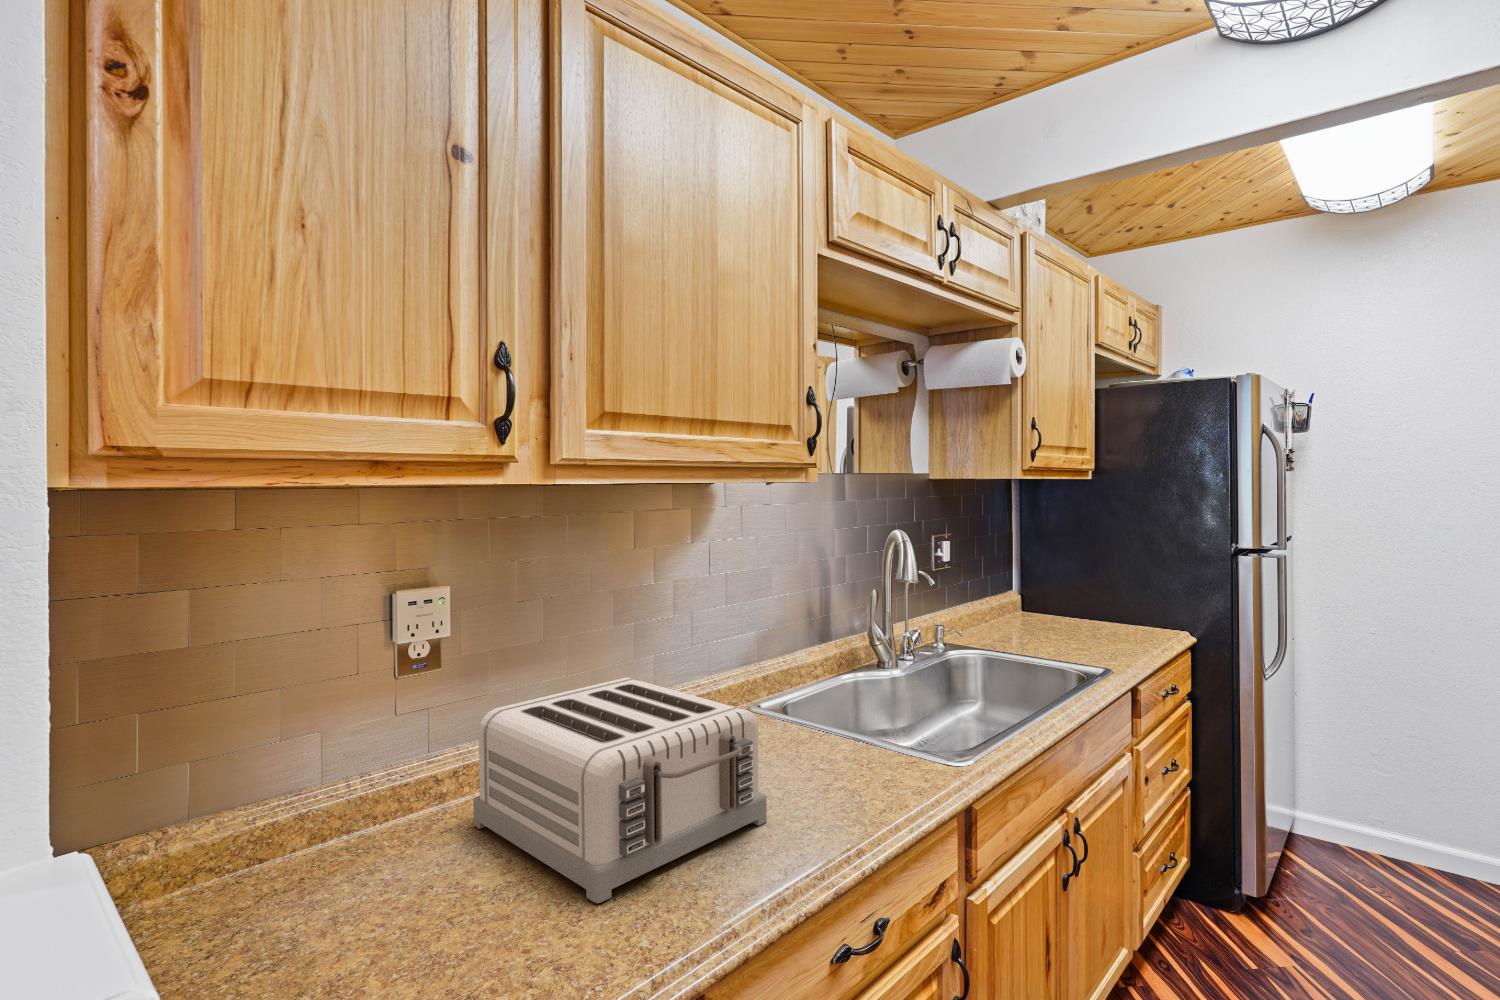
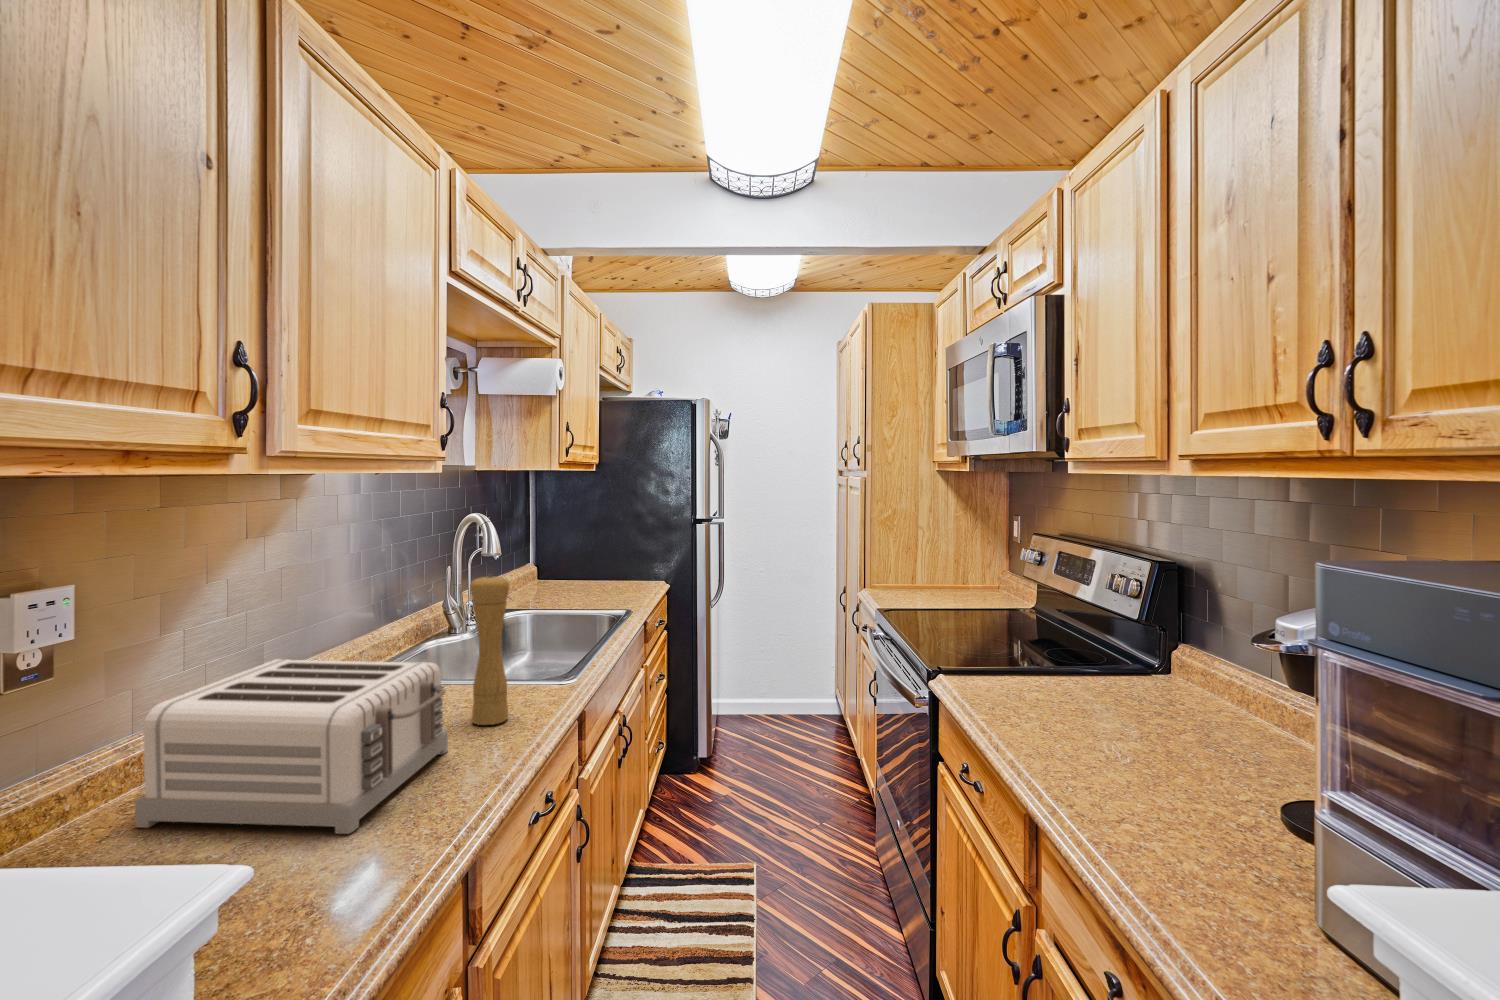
pepper mill: none [814,608,862,799] -> present [470,575,509,725]

